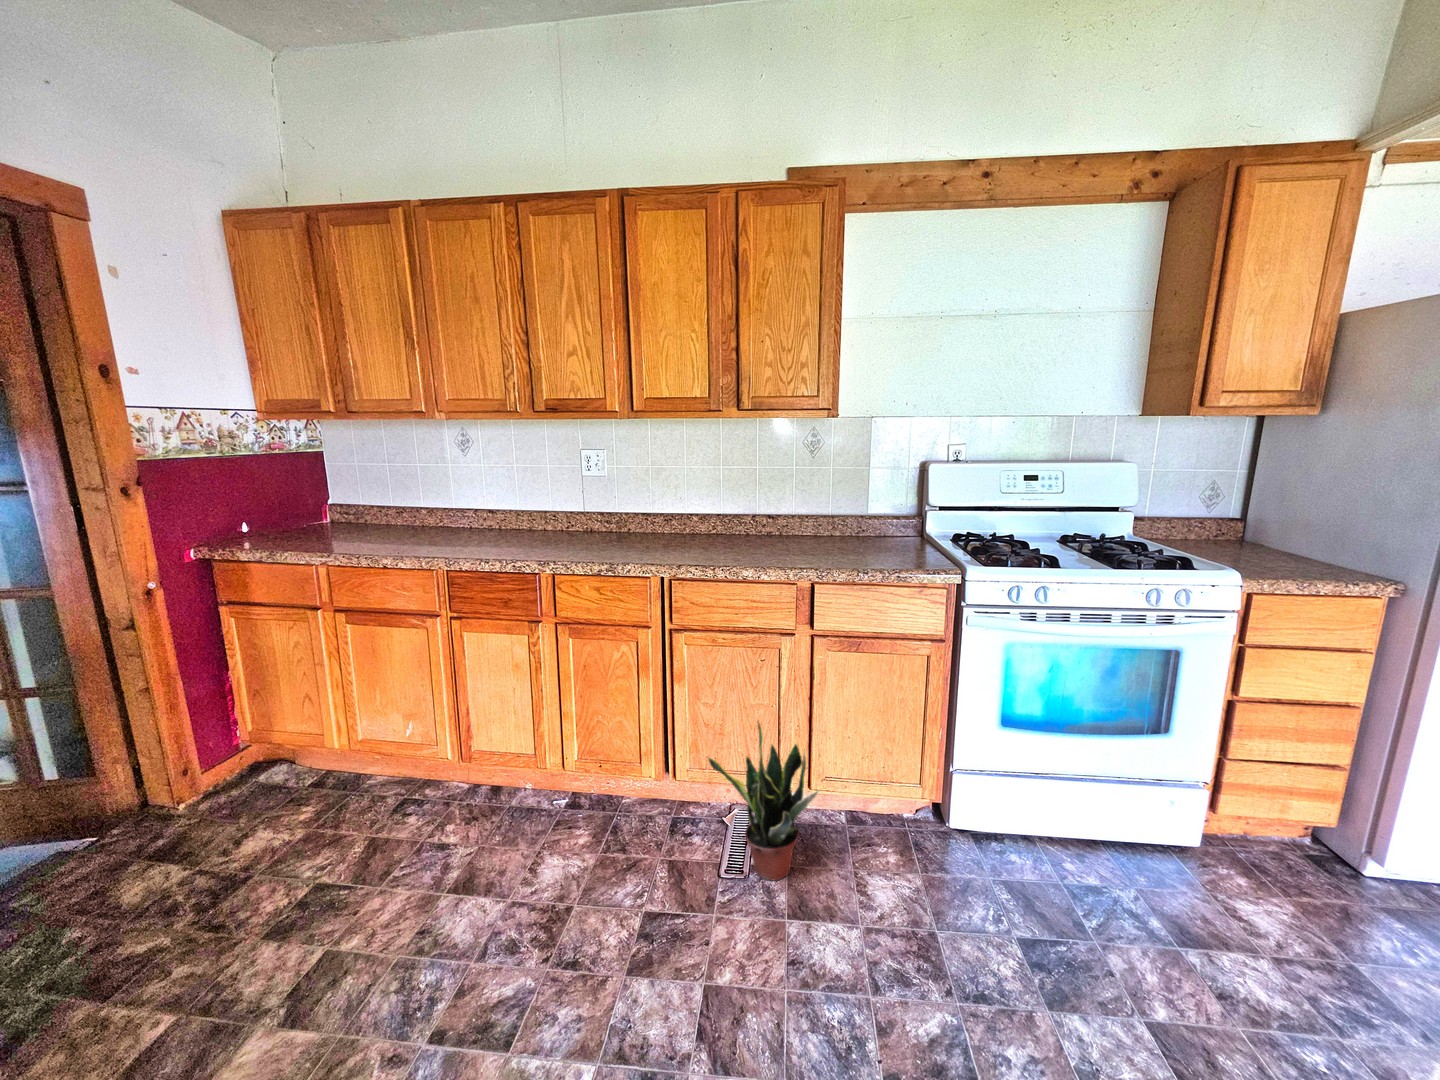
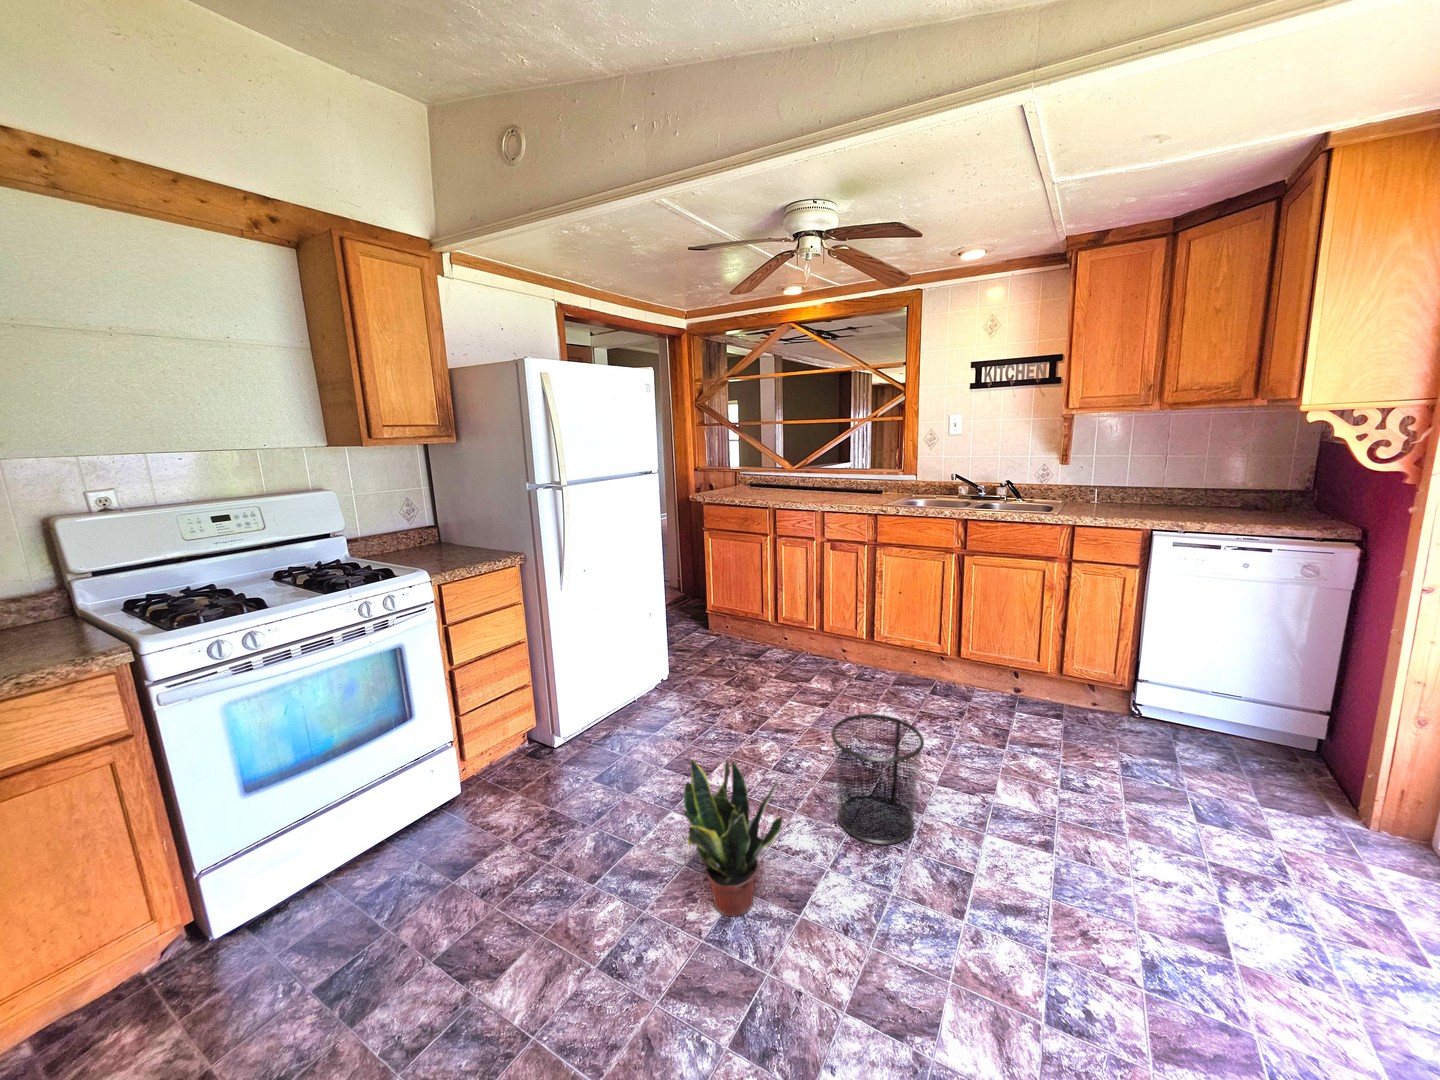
waste bin: none [921,804,1056,1001] -> present [831,714,924,845]

